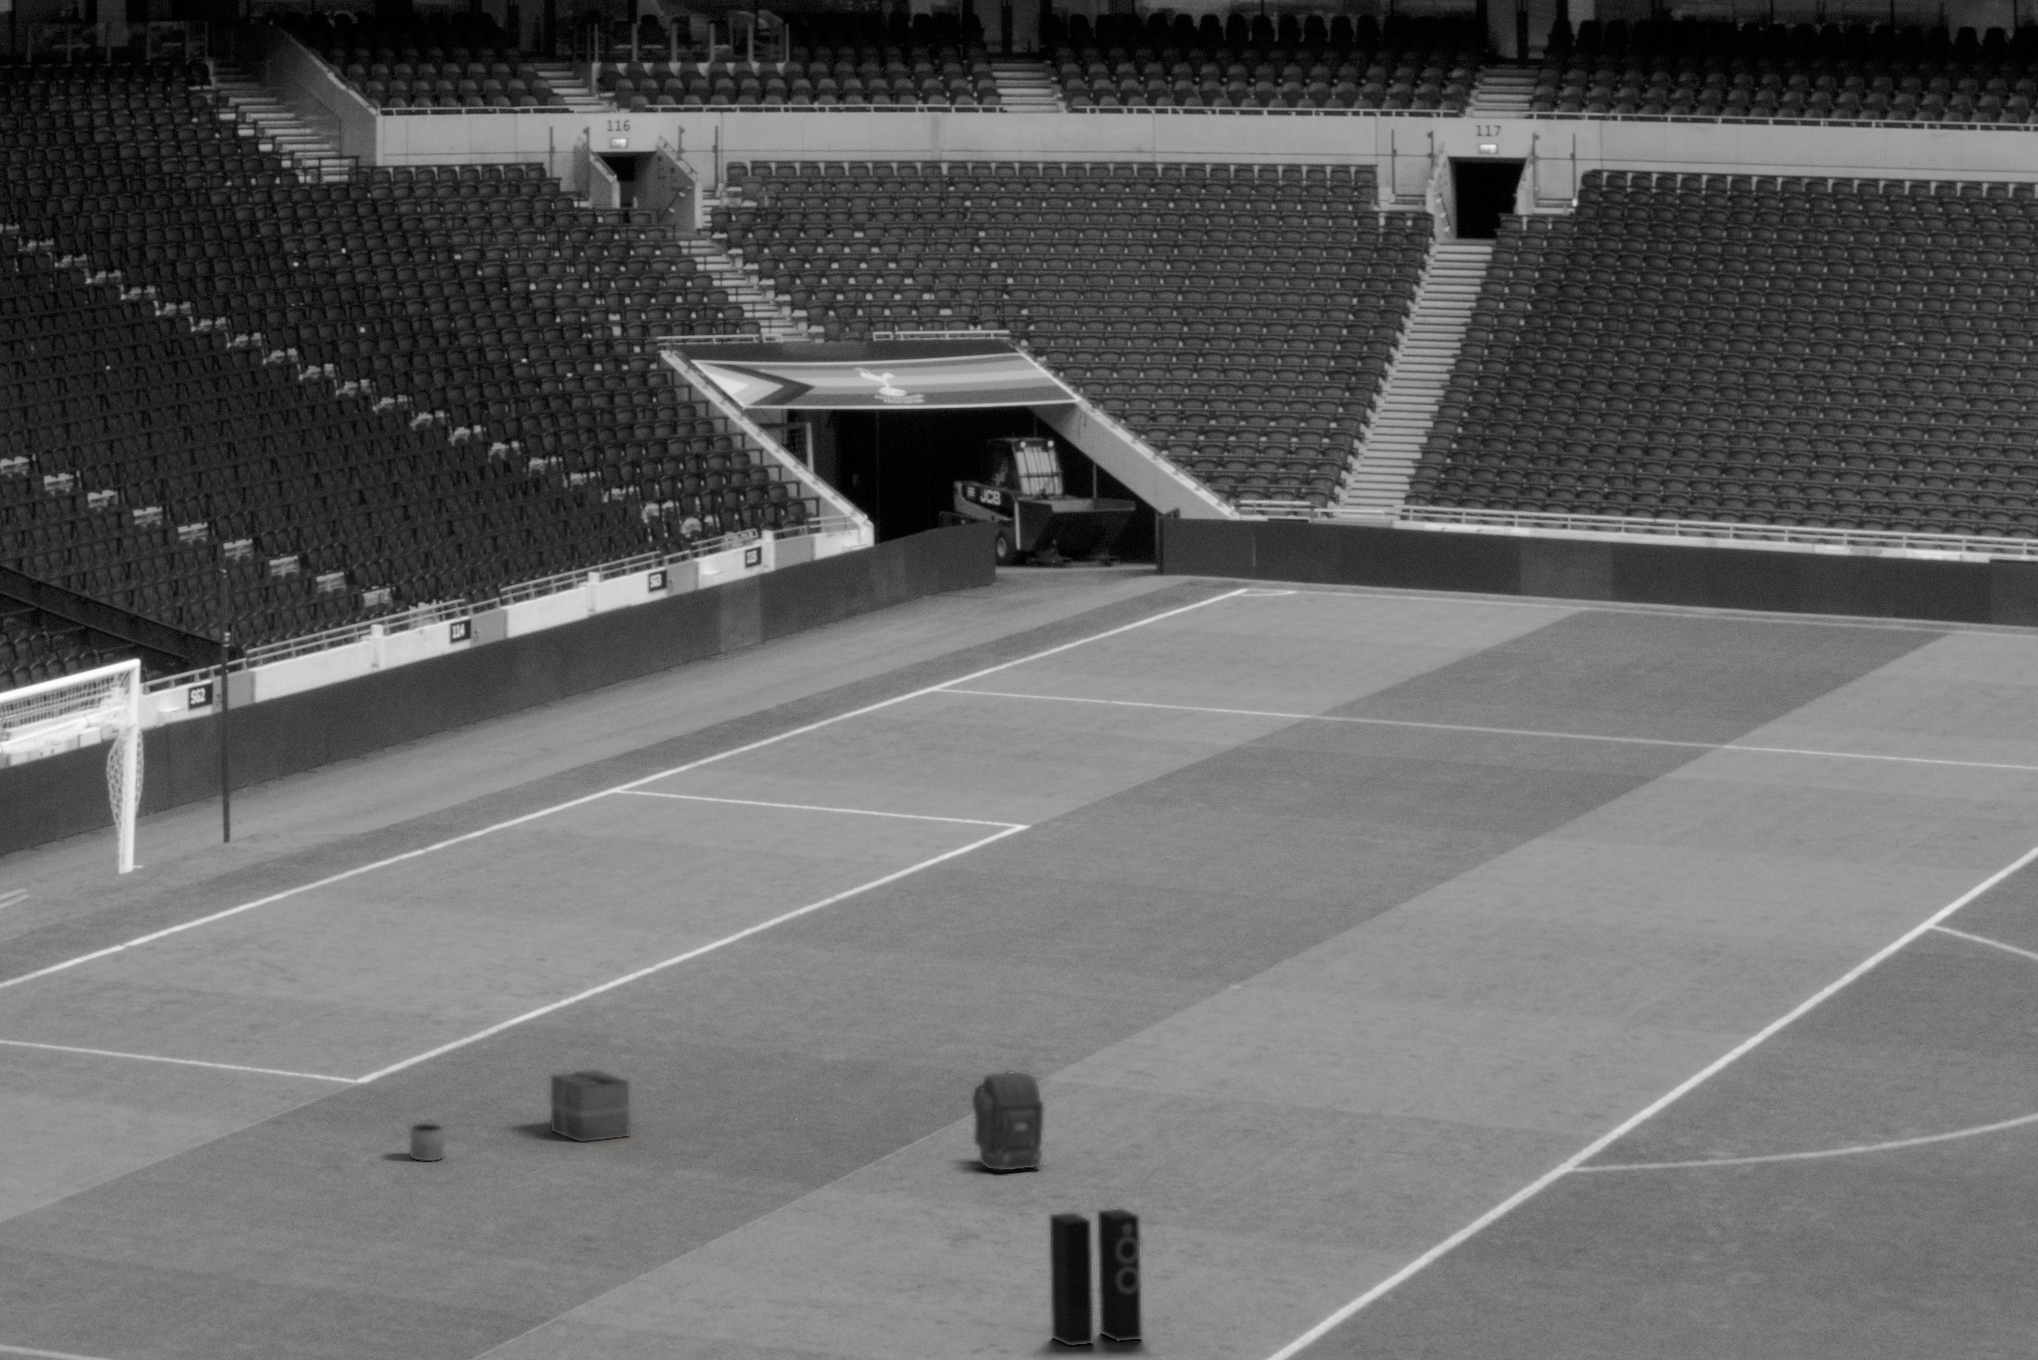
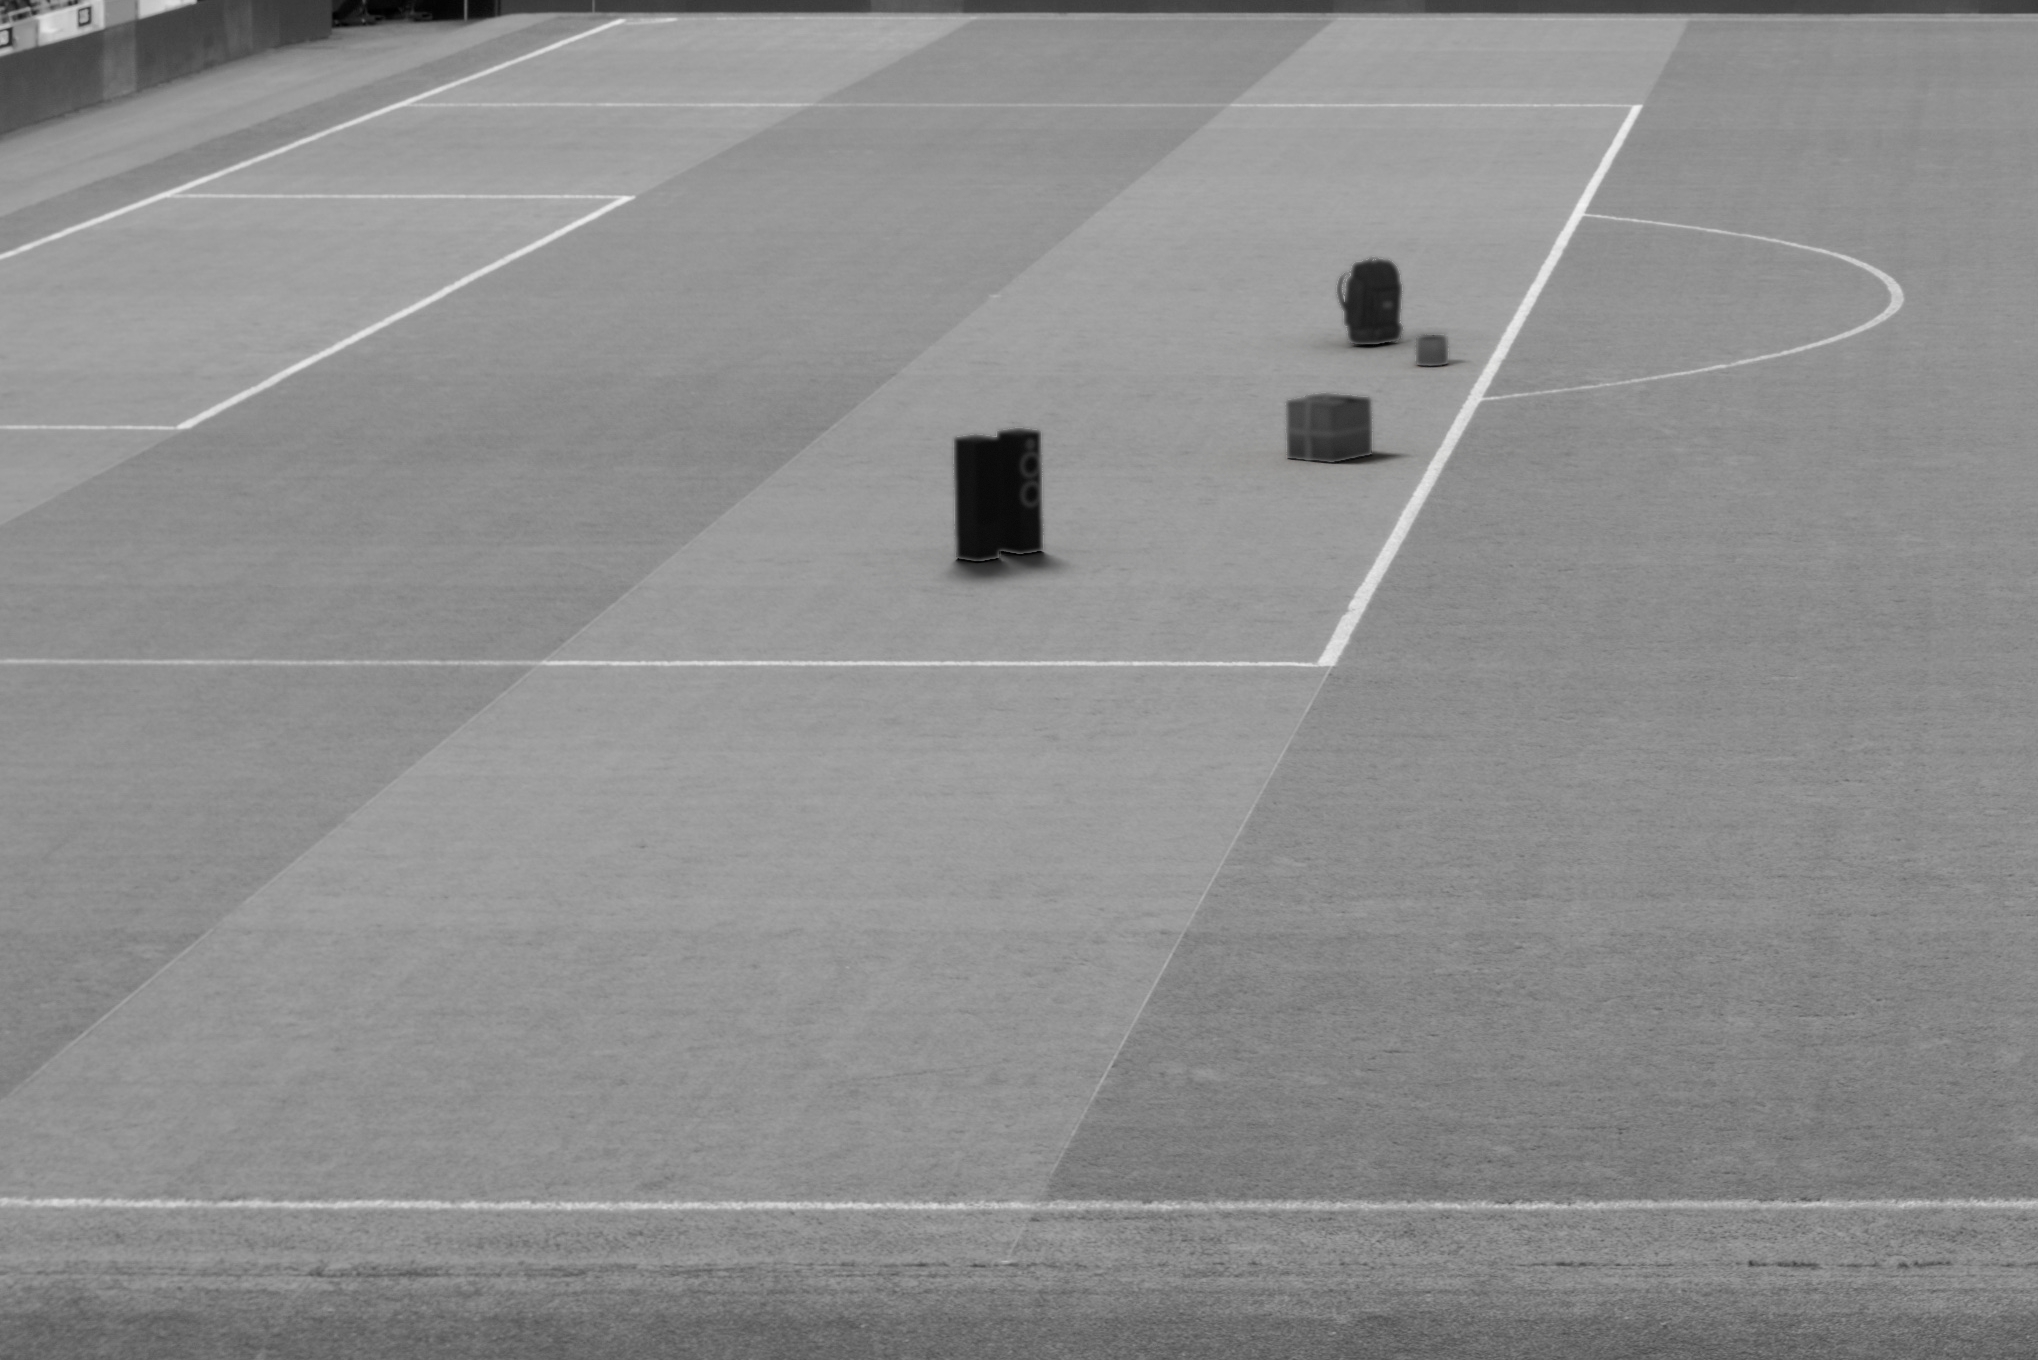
cardboard box: present [551,1070,629,1142] -> present [1286,393,1372,463]
backpack: present [973,1071,1043,1170] -> present [1337,259,1402,345]
planter: present [410,1124,444,1161] -> present [1416,335,1448,367]

